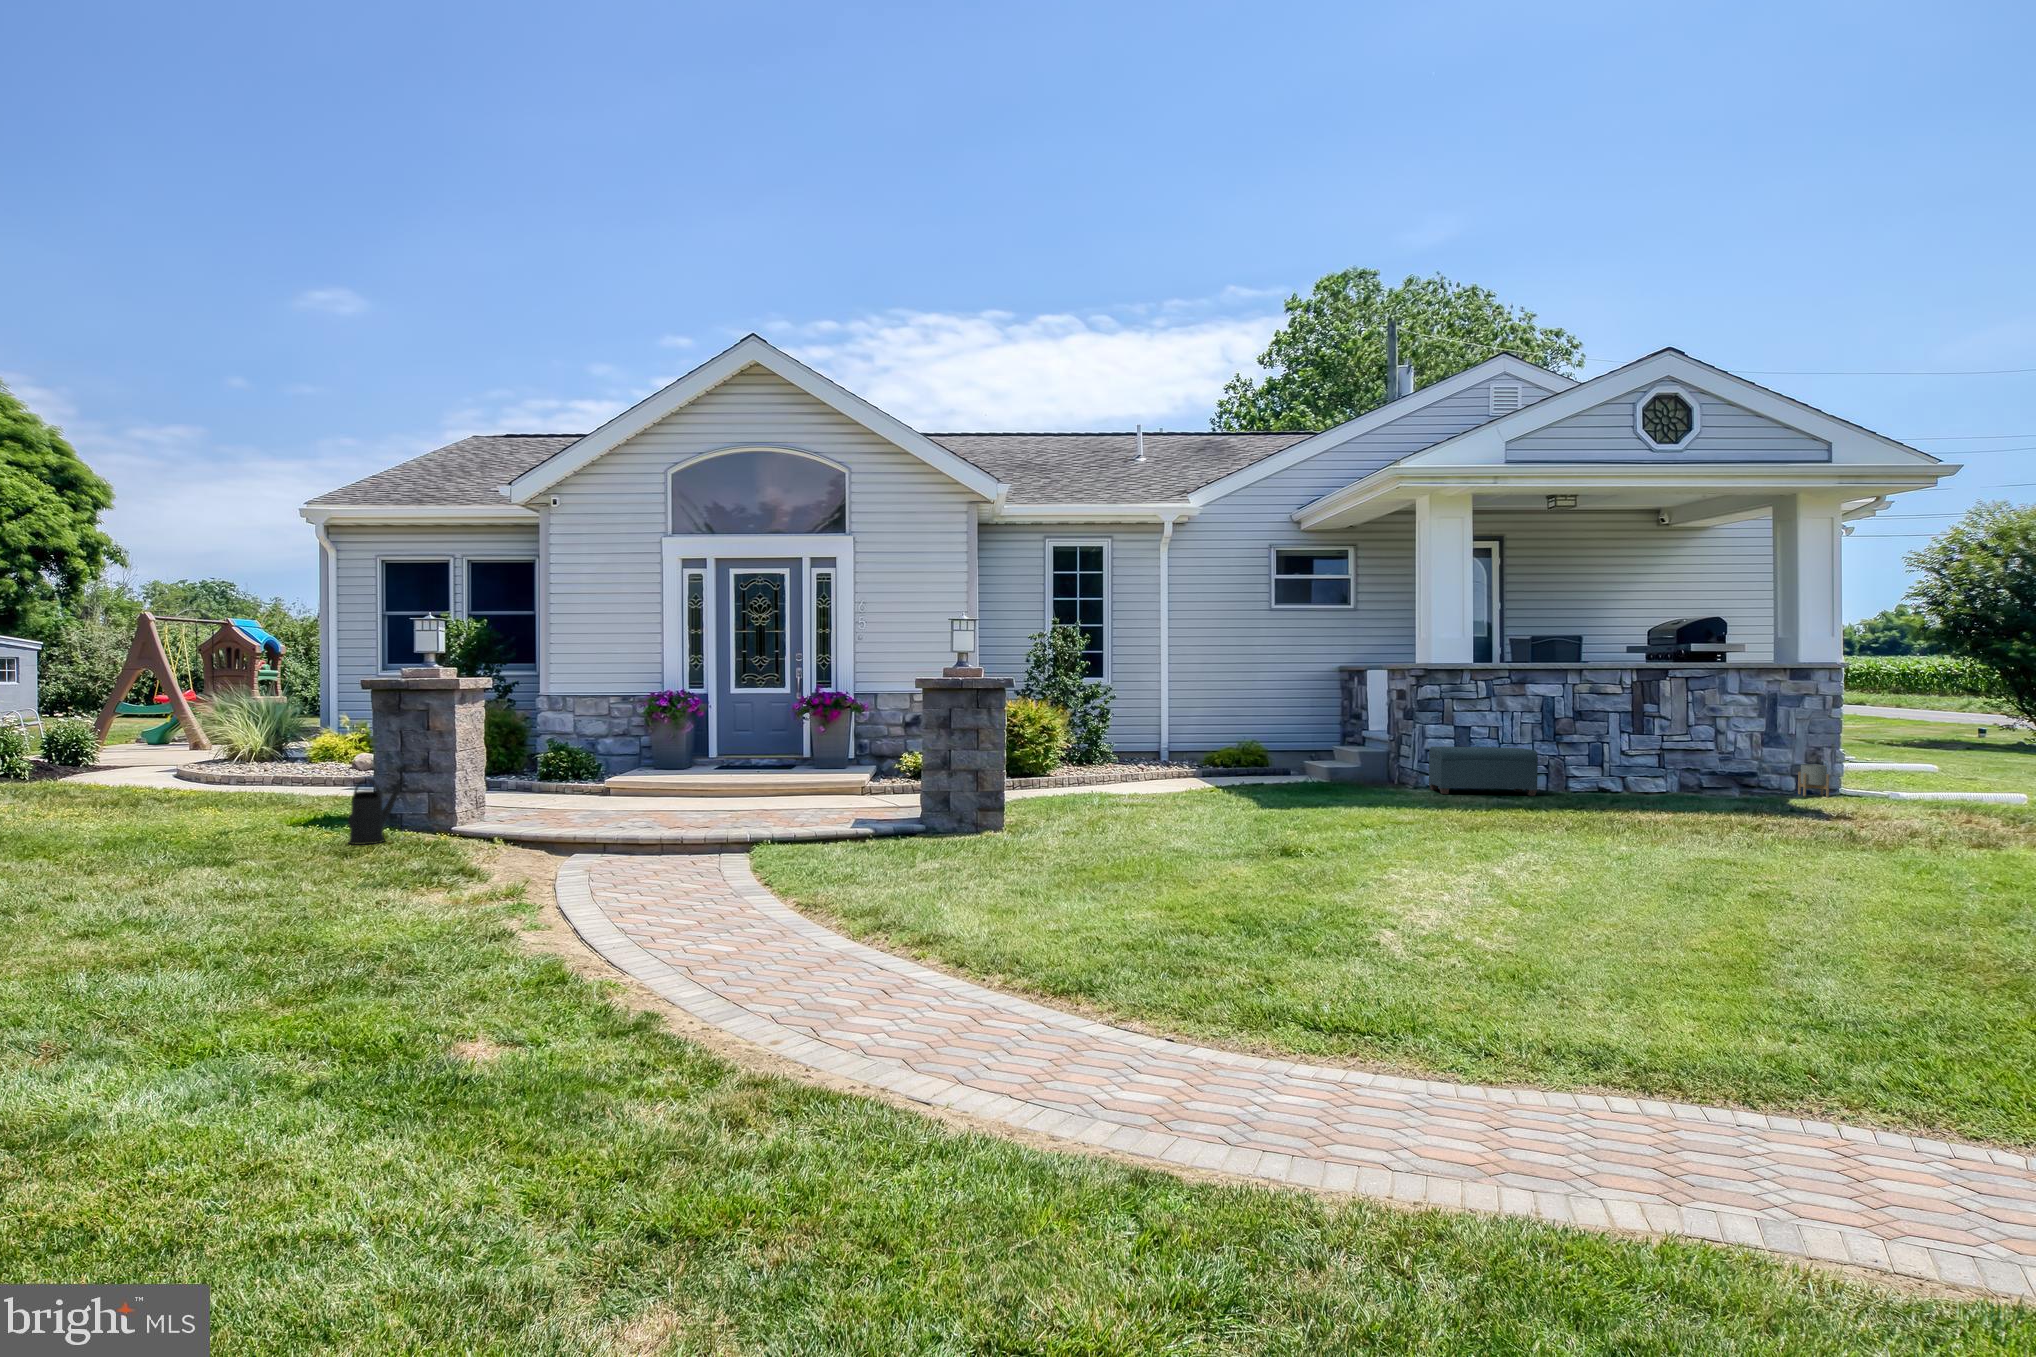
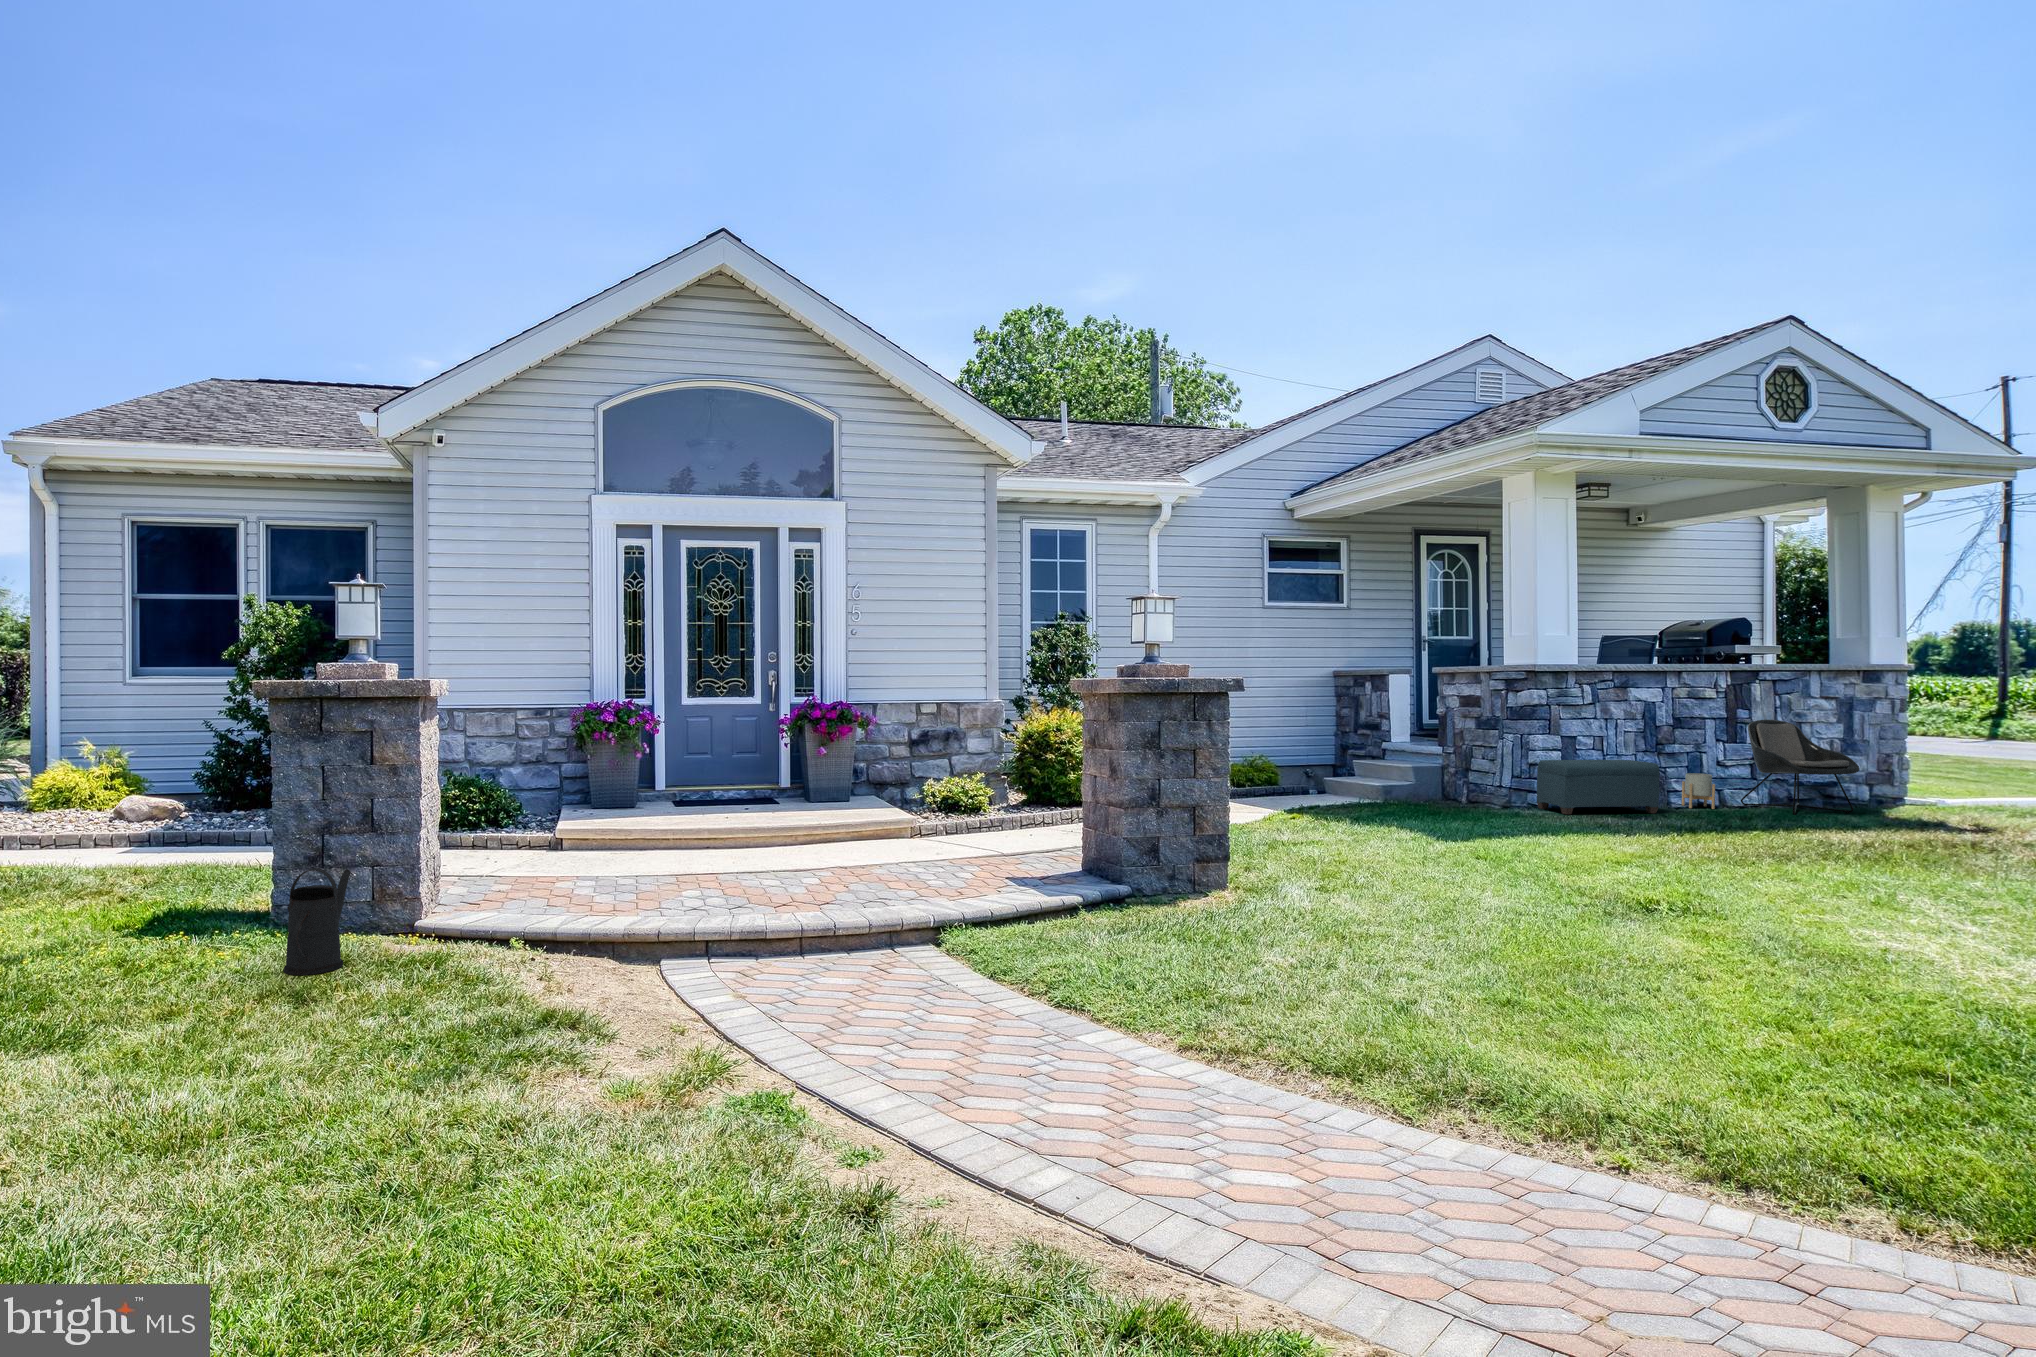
lounge chair: none [1643,713,1747,801] -> present [1741,719,1859,814]
planter: present [1798,764,1829,797] -> present [1682,773,1715,809]

